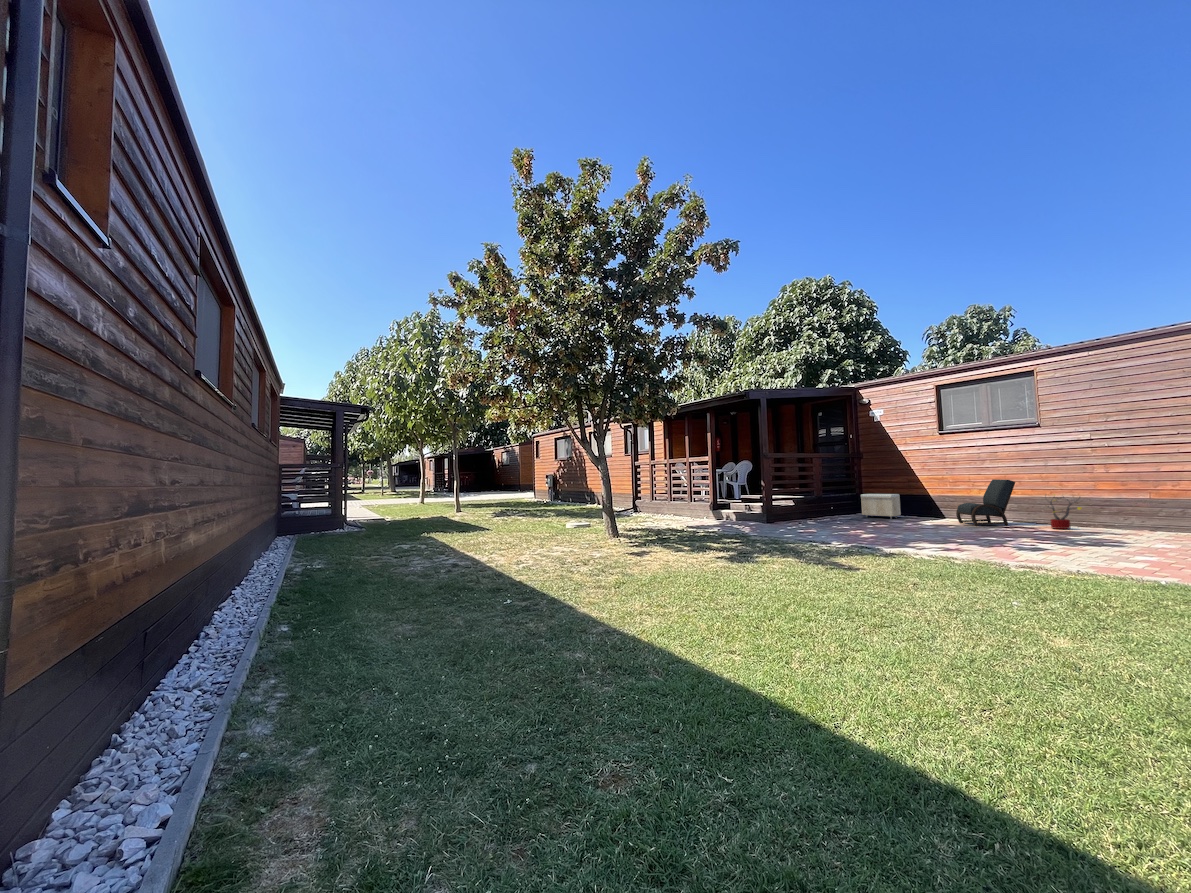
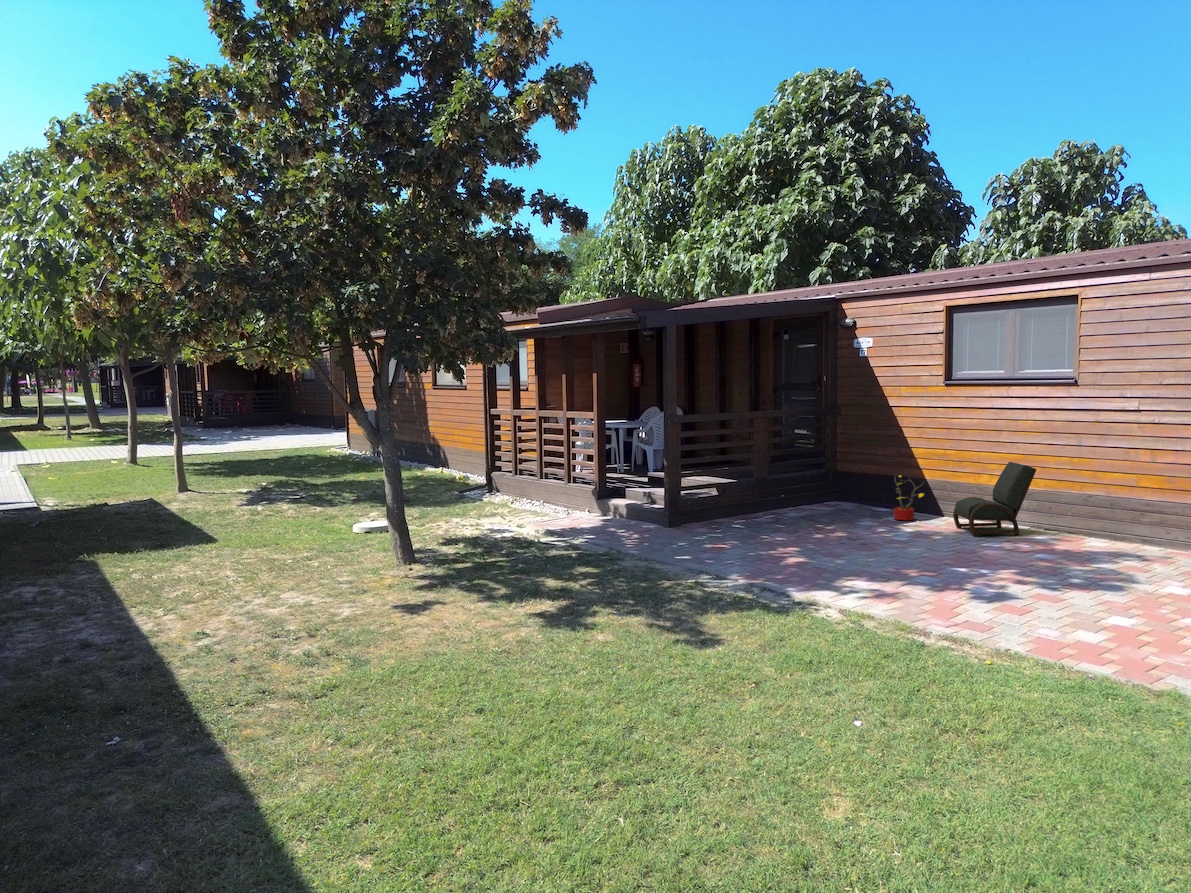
storage bench: present [861,494,901,518] -> none [827,473,883,515]
decorative plant: present [1050,497,1082,529] -> present [894,475,924,520]

